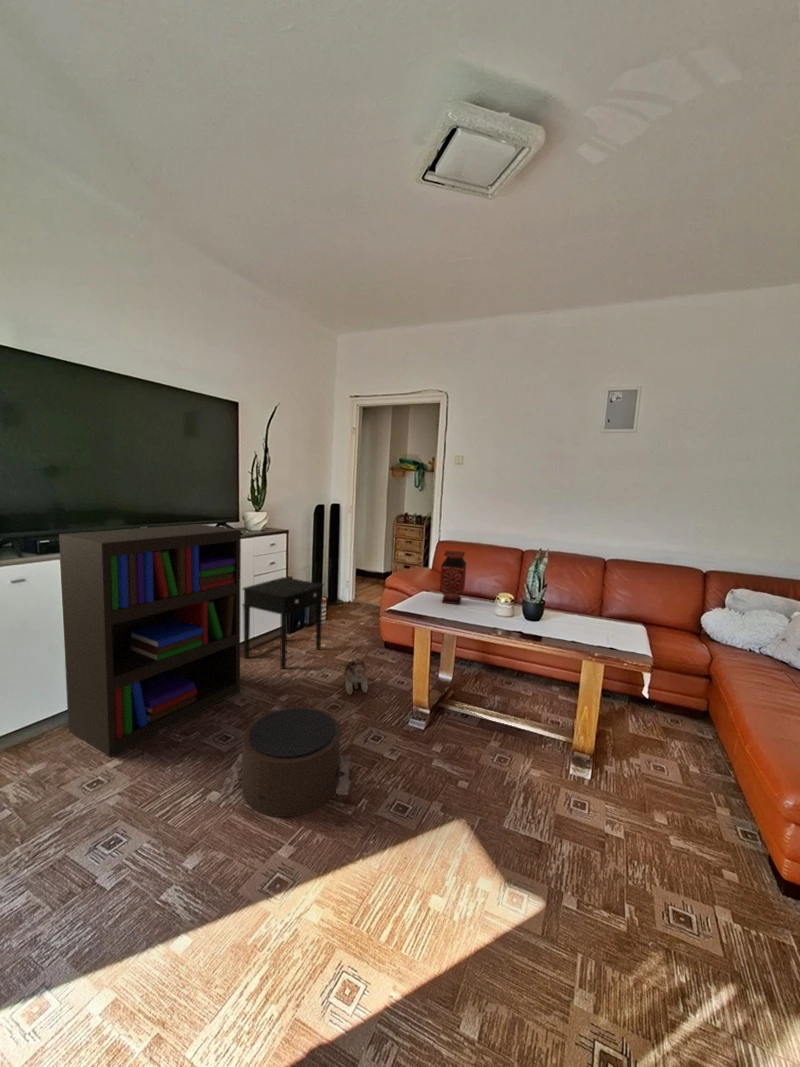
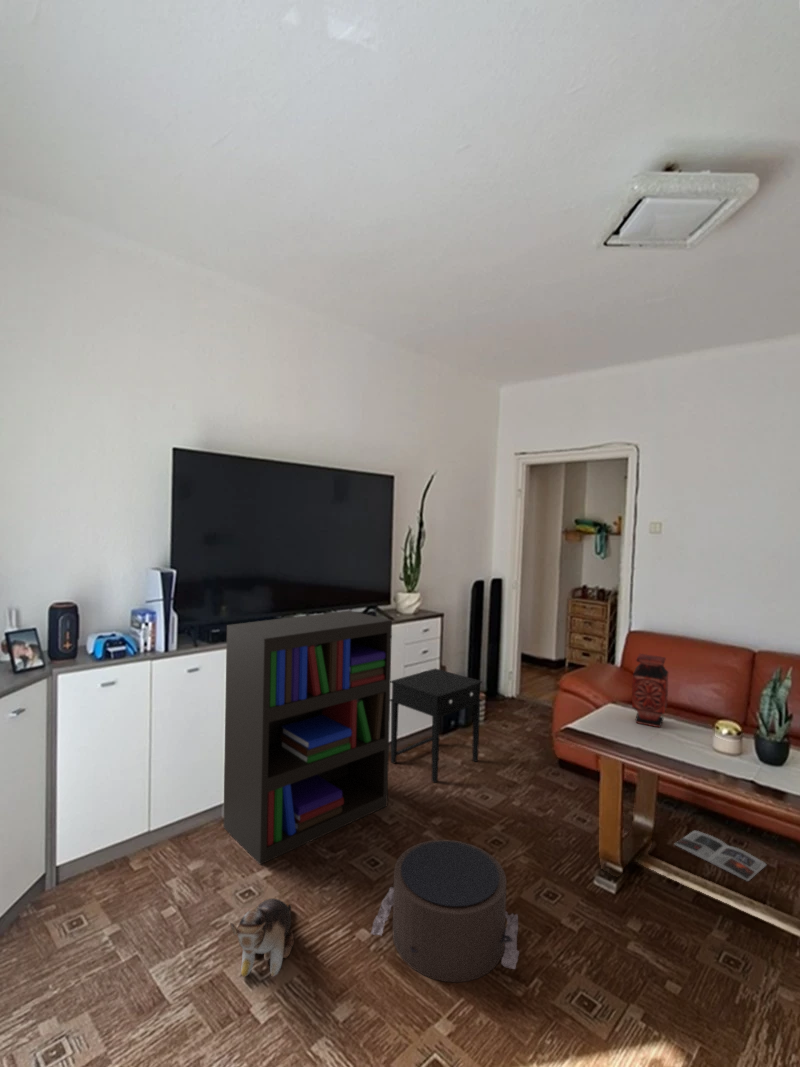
plush toy: present [344,658,368,695] -> present [230,899,294,977]
magazine: none [465,679,524,706] -> present [675,830,766,881]

